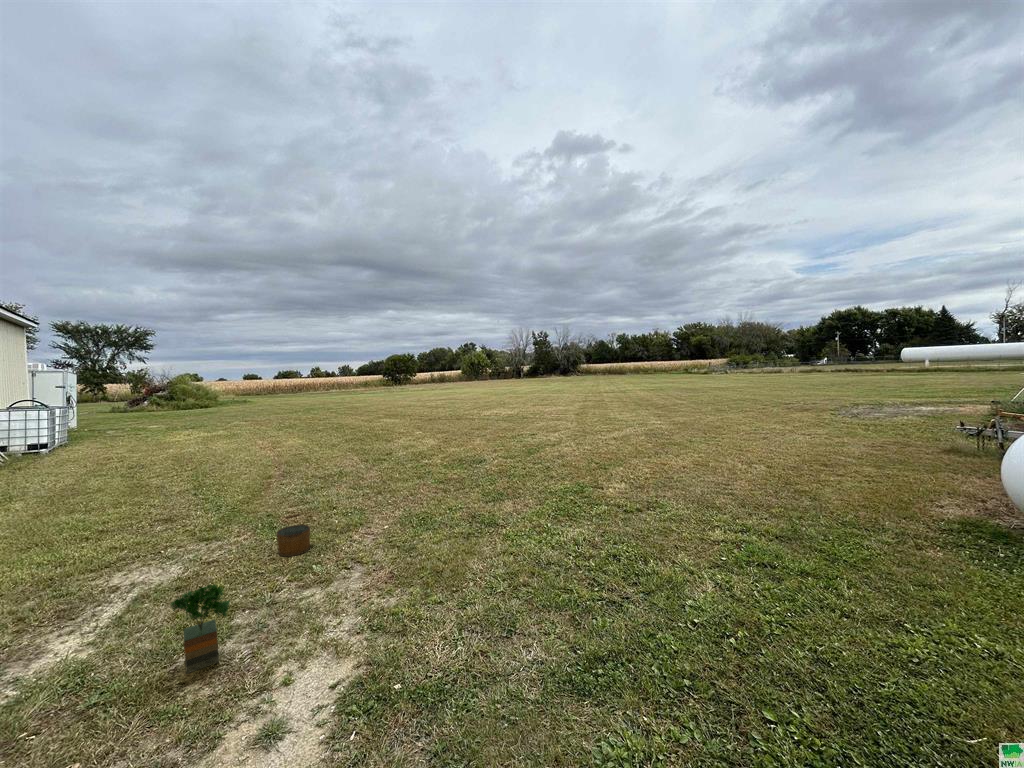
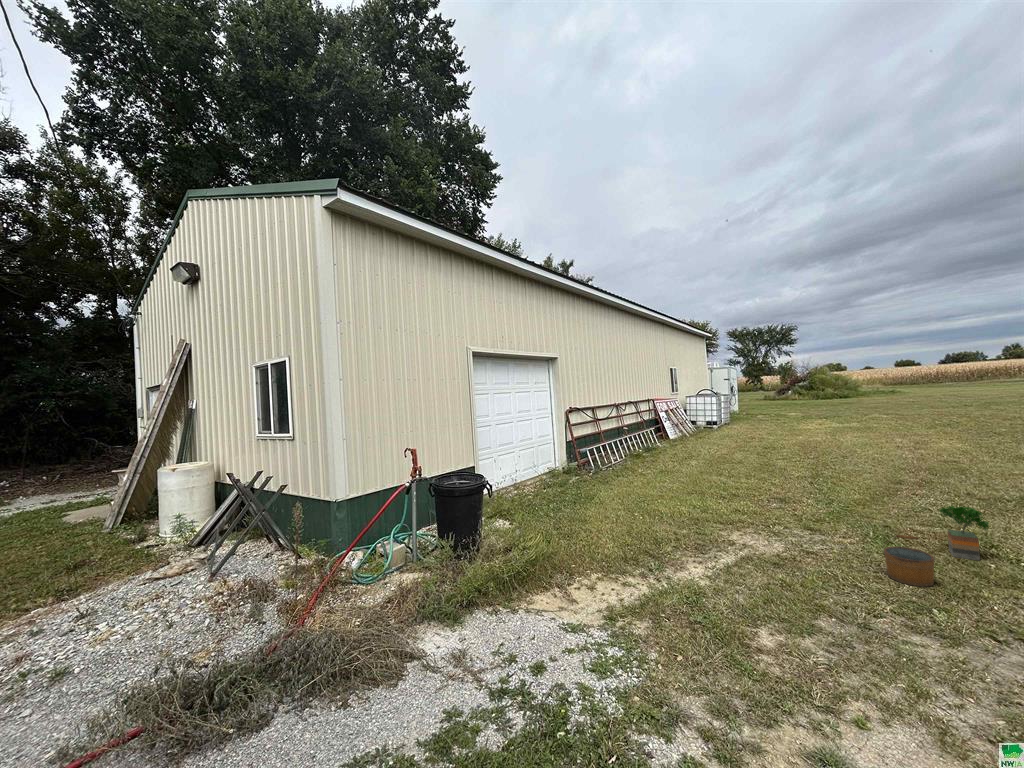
potted tree: present [170,584,230,674] -> present [939,506,989,560]

